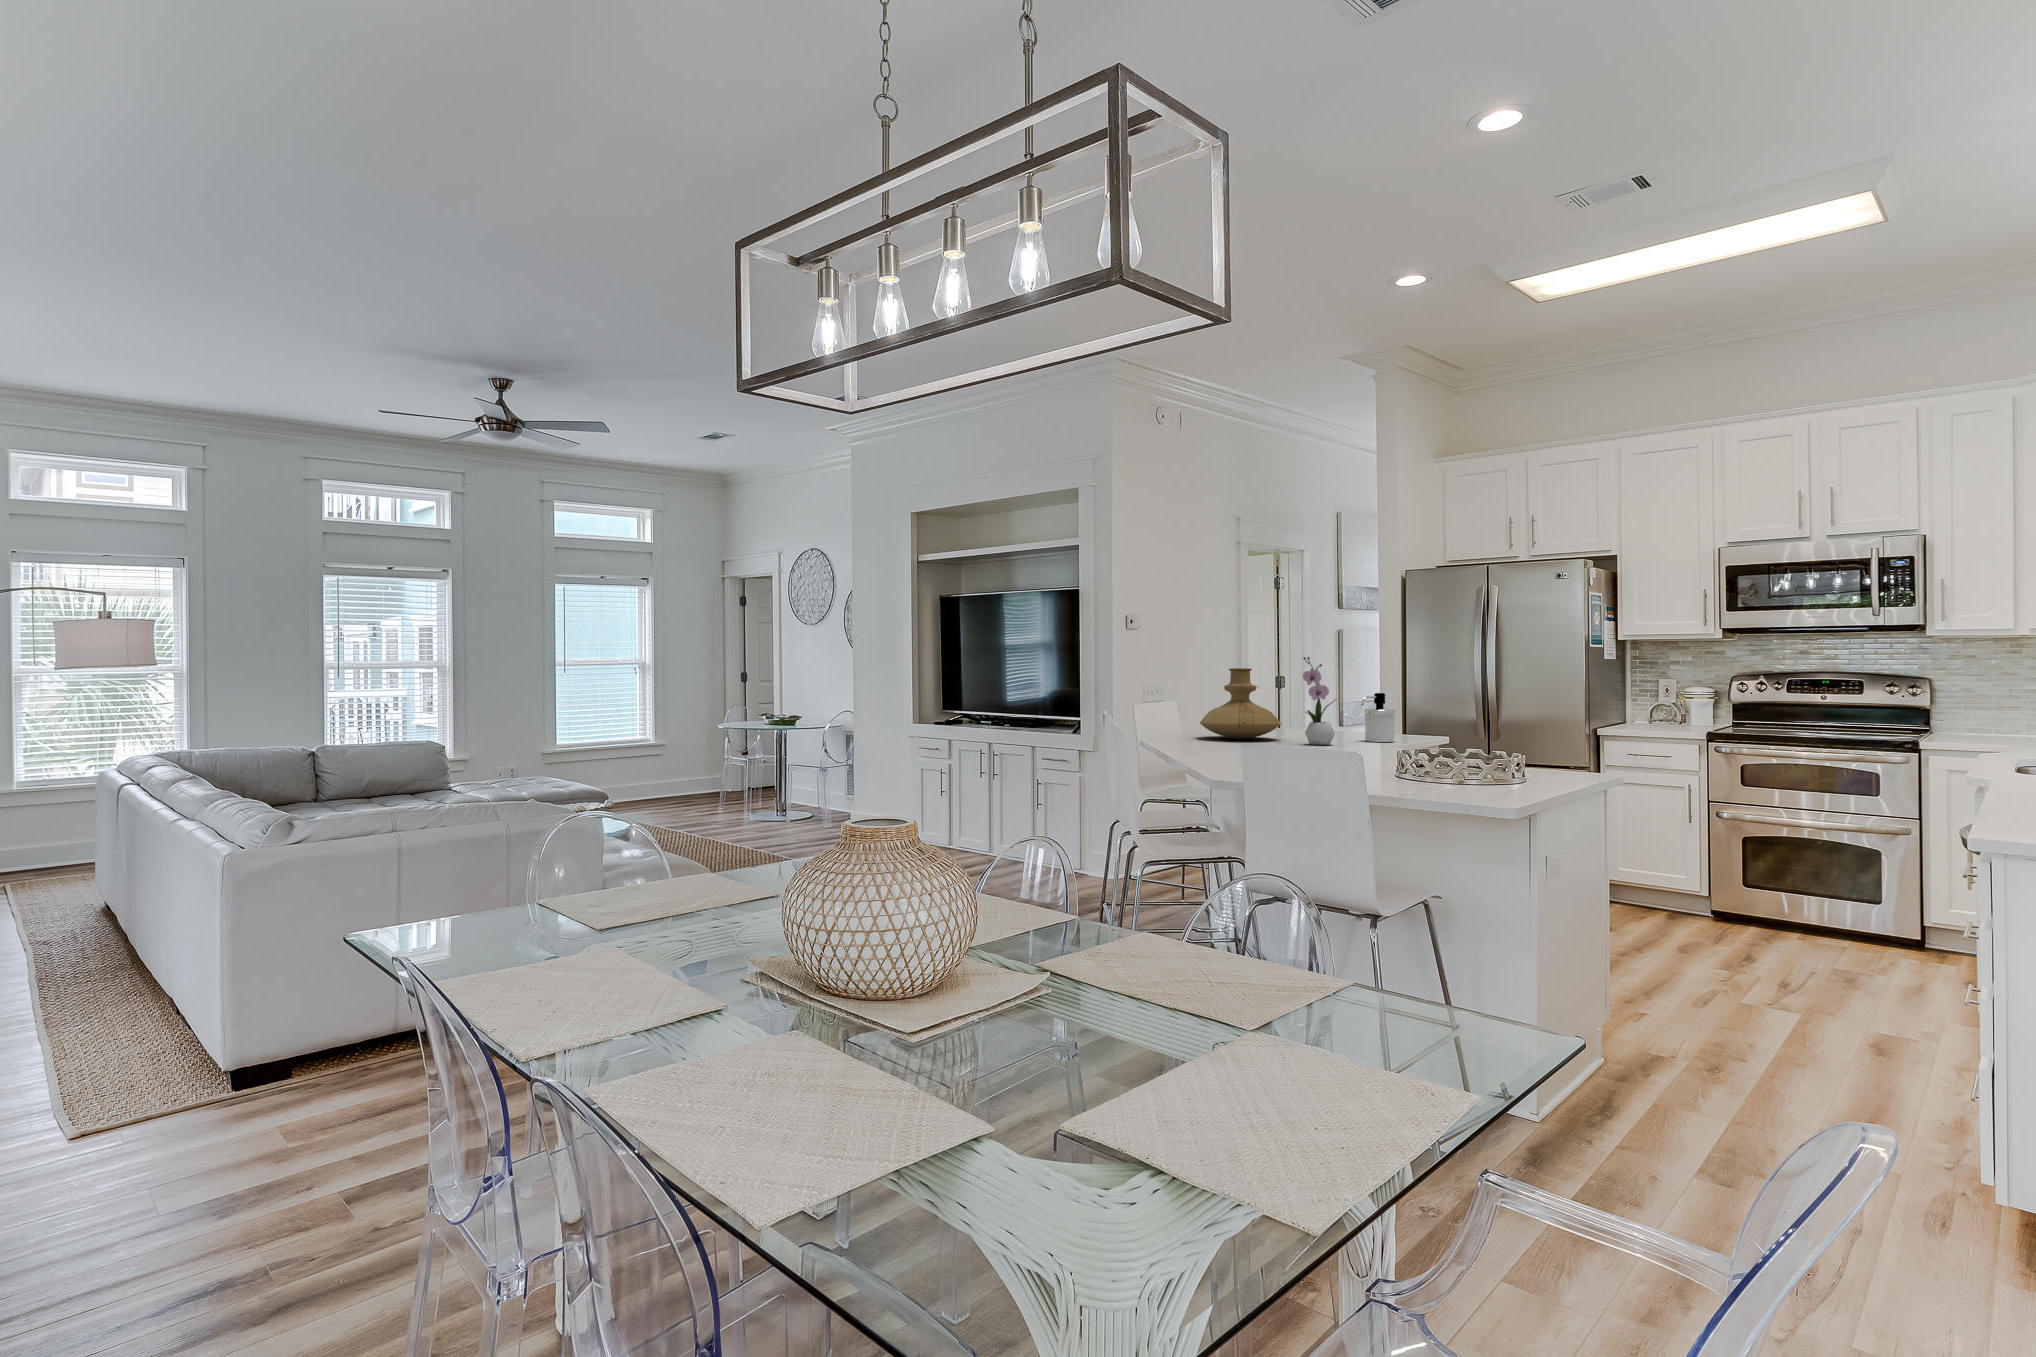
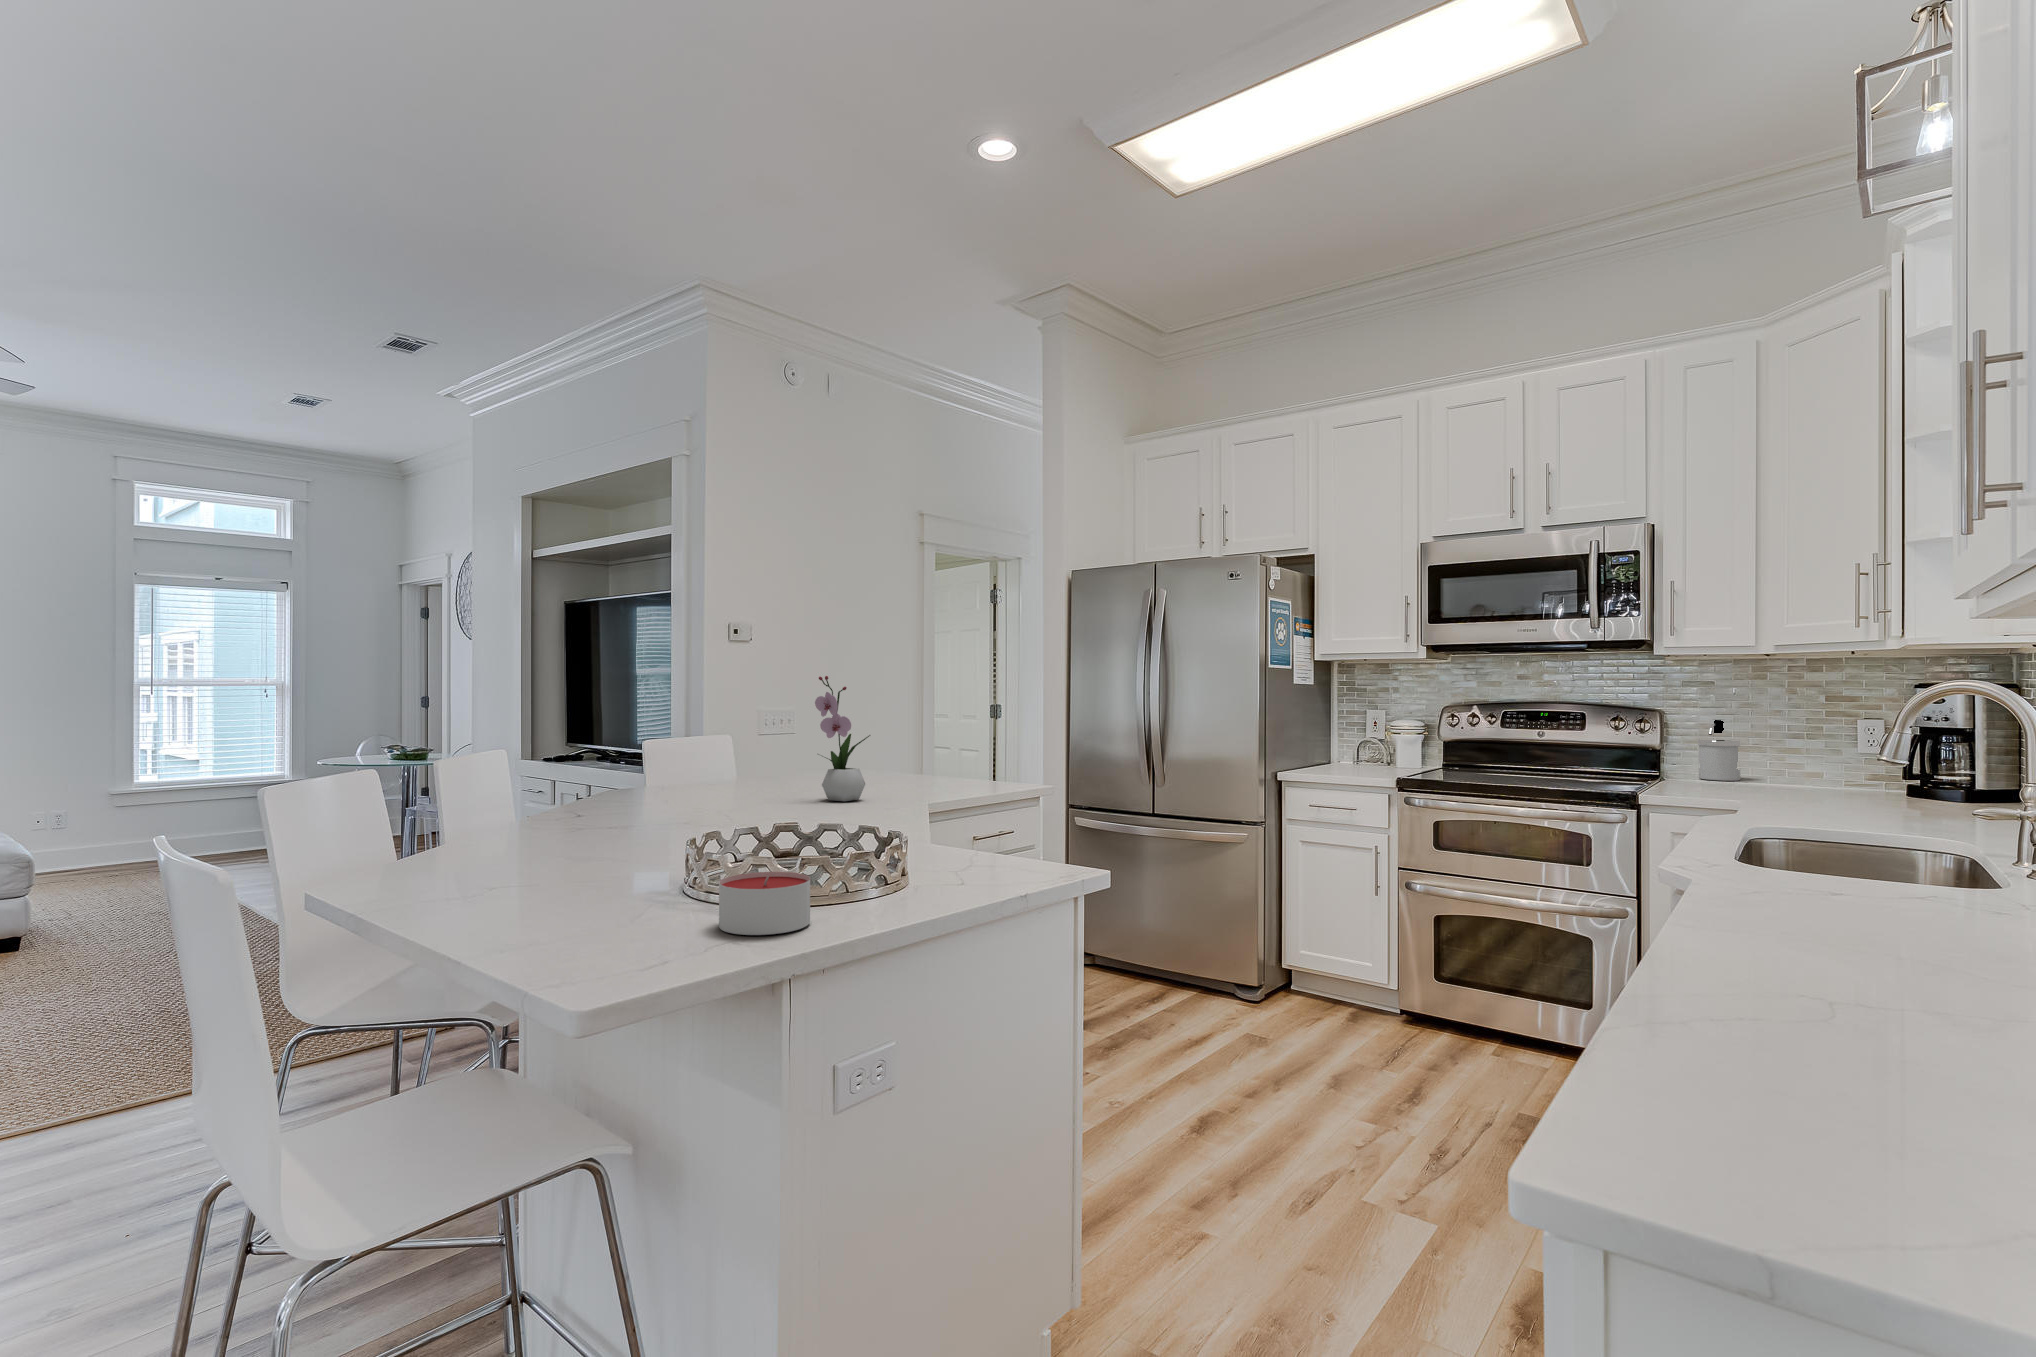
vase: present [1200,668,1281,739] -> none [707,692,821,790]
soap dispenser: present [1361,693,1395,742] -> present [1698,720,1740,781]
candle: none [1469,765,1521,794] -> present [719,872,810,935]

